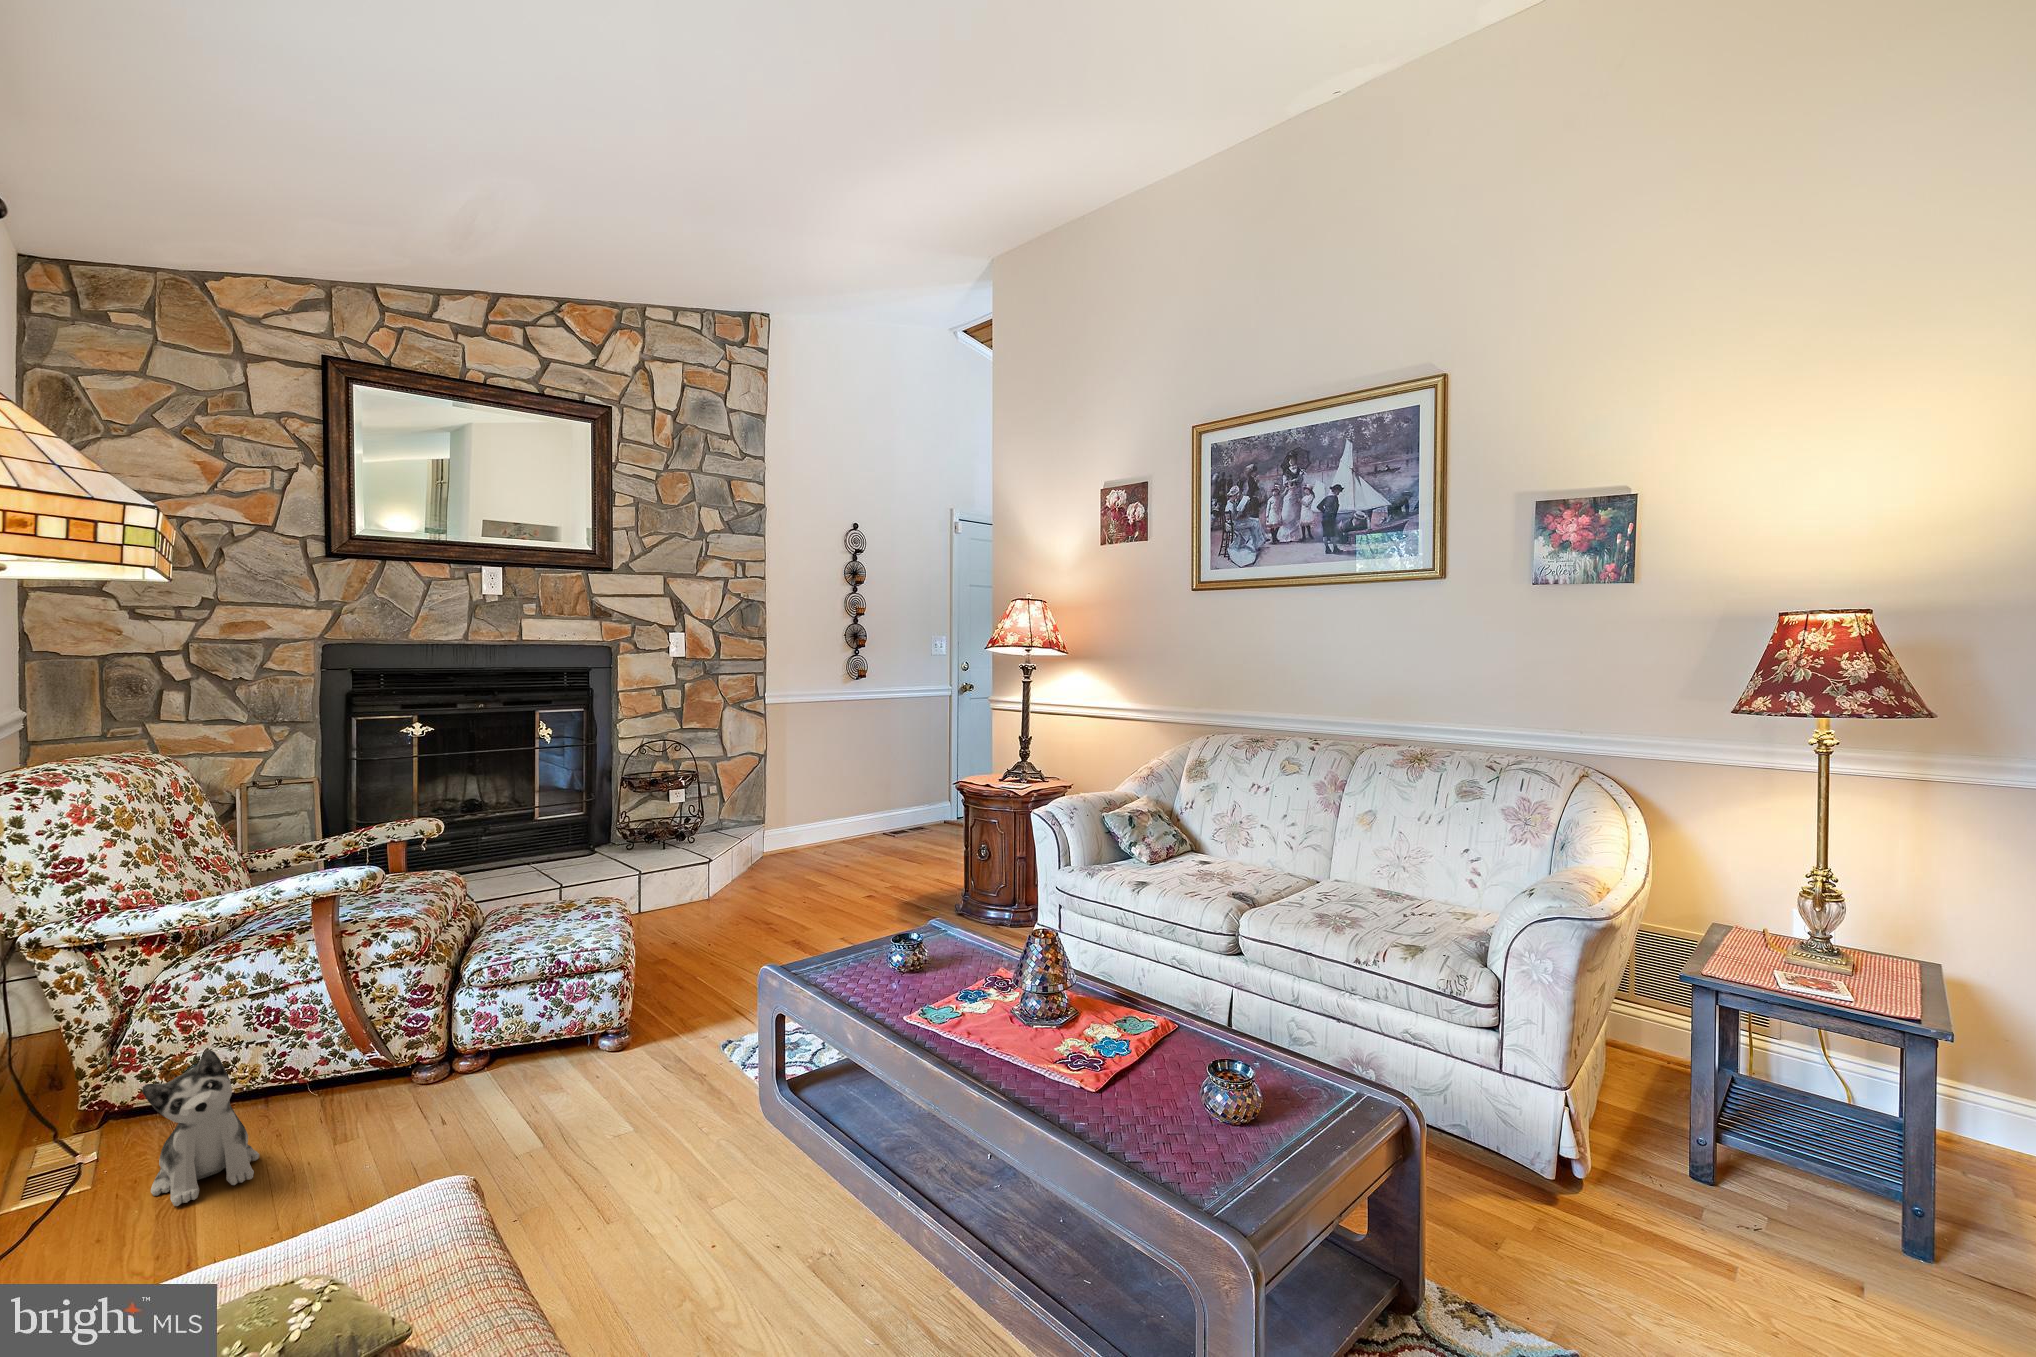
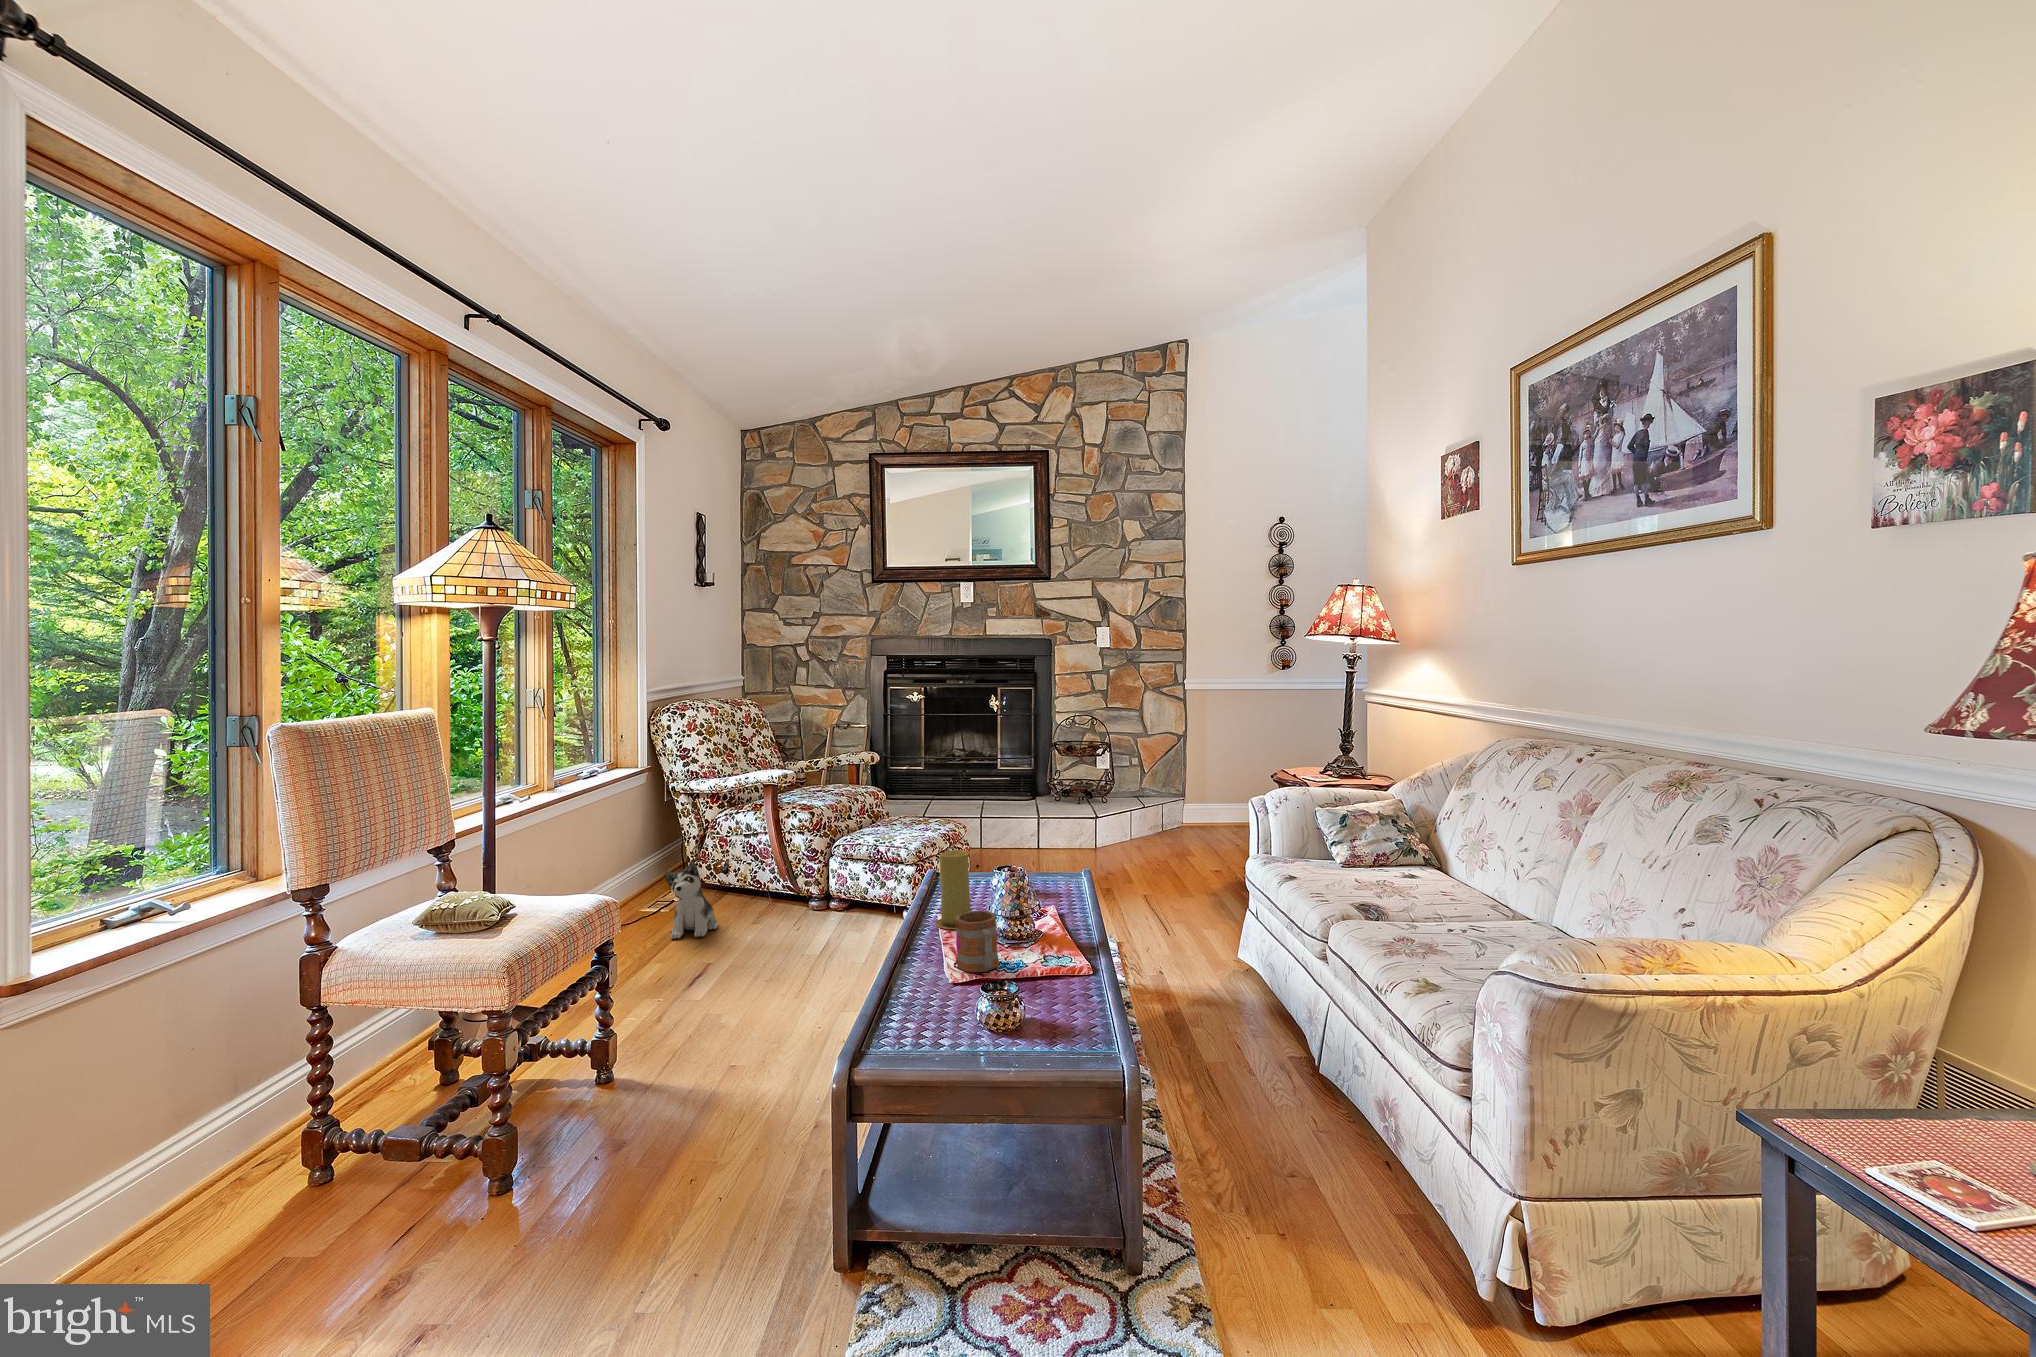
candle: none [894,922,945,1025] -> present [936,850,970,929]
mug: none [1010,985,1082,1063] -> present [955,911,999,972]

